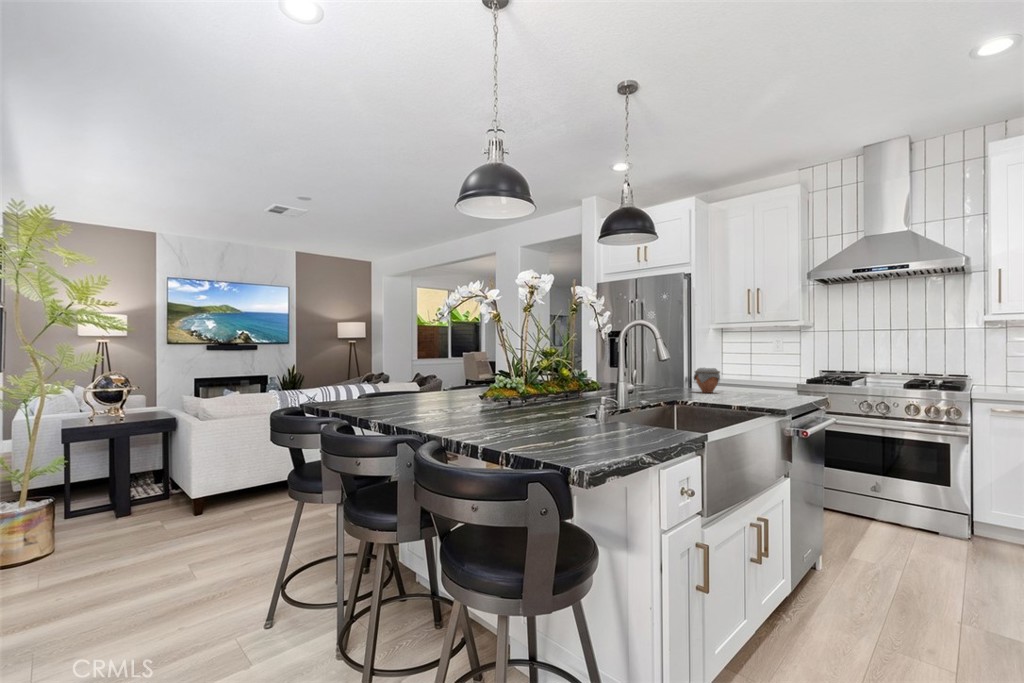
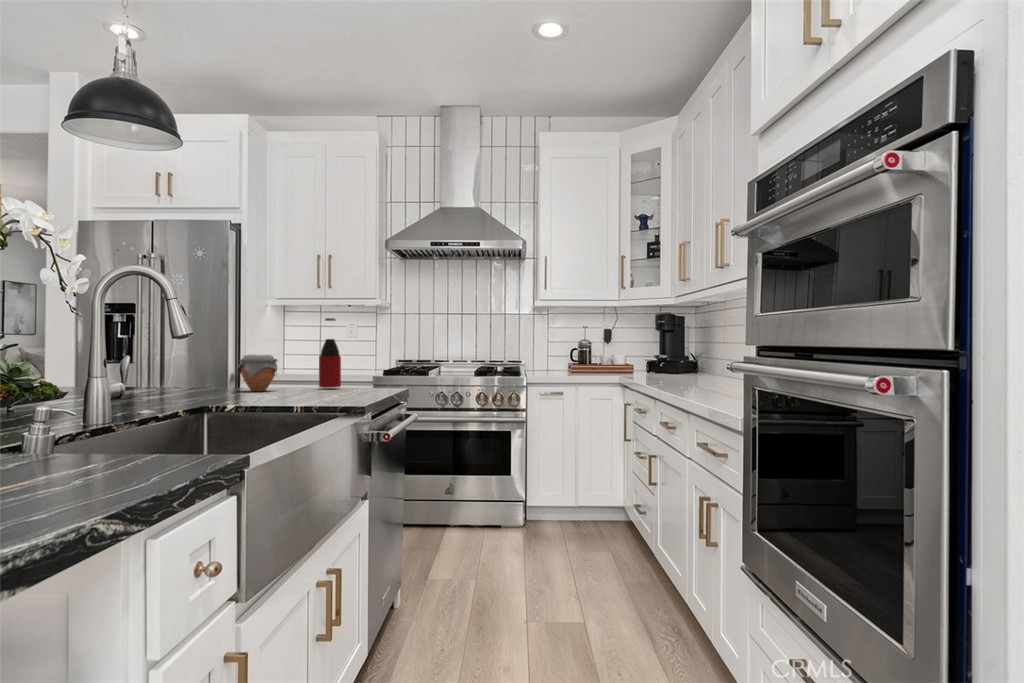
bottle: none [751,342,768,394] -> present [319,318,341,388]

